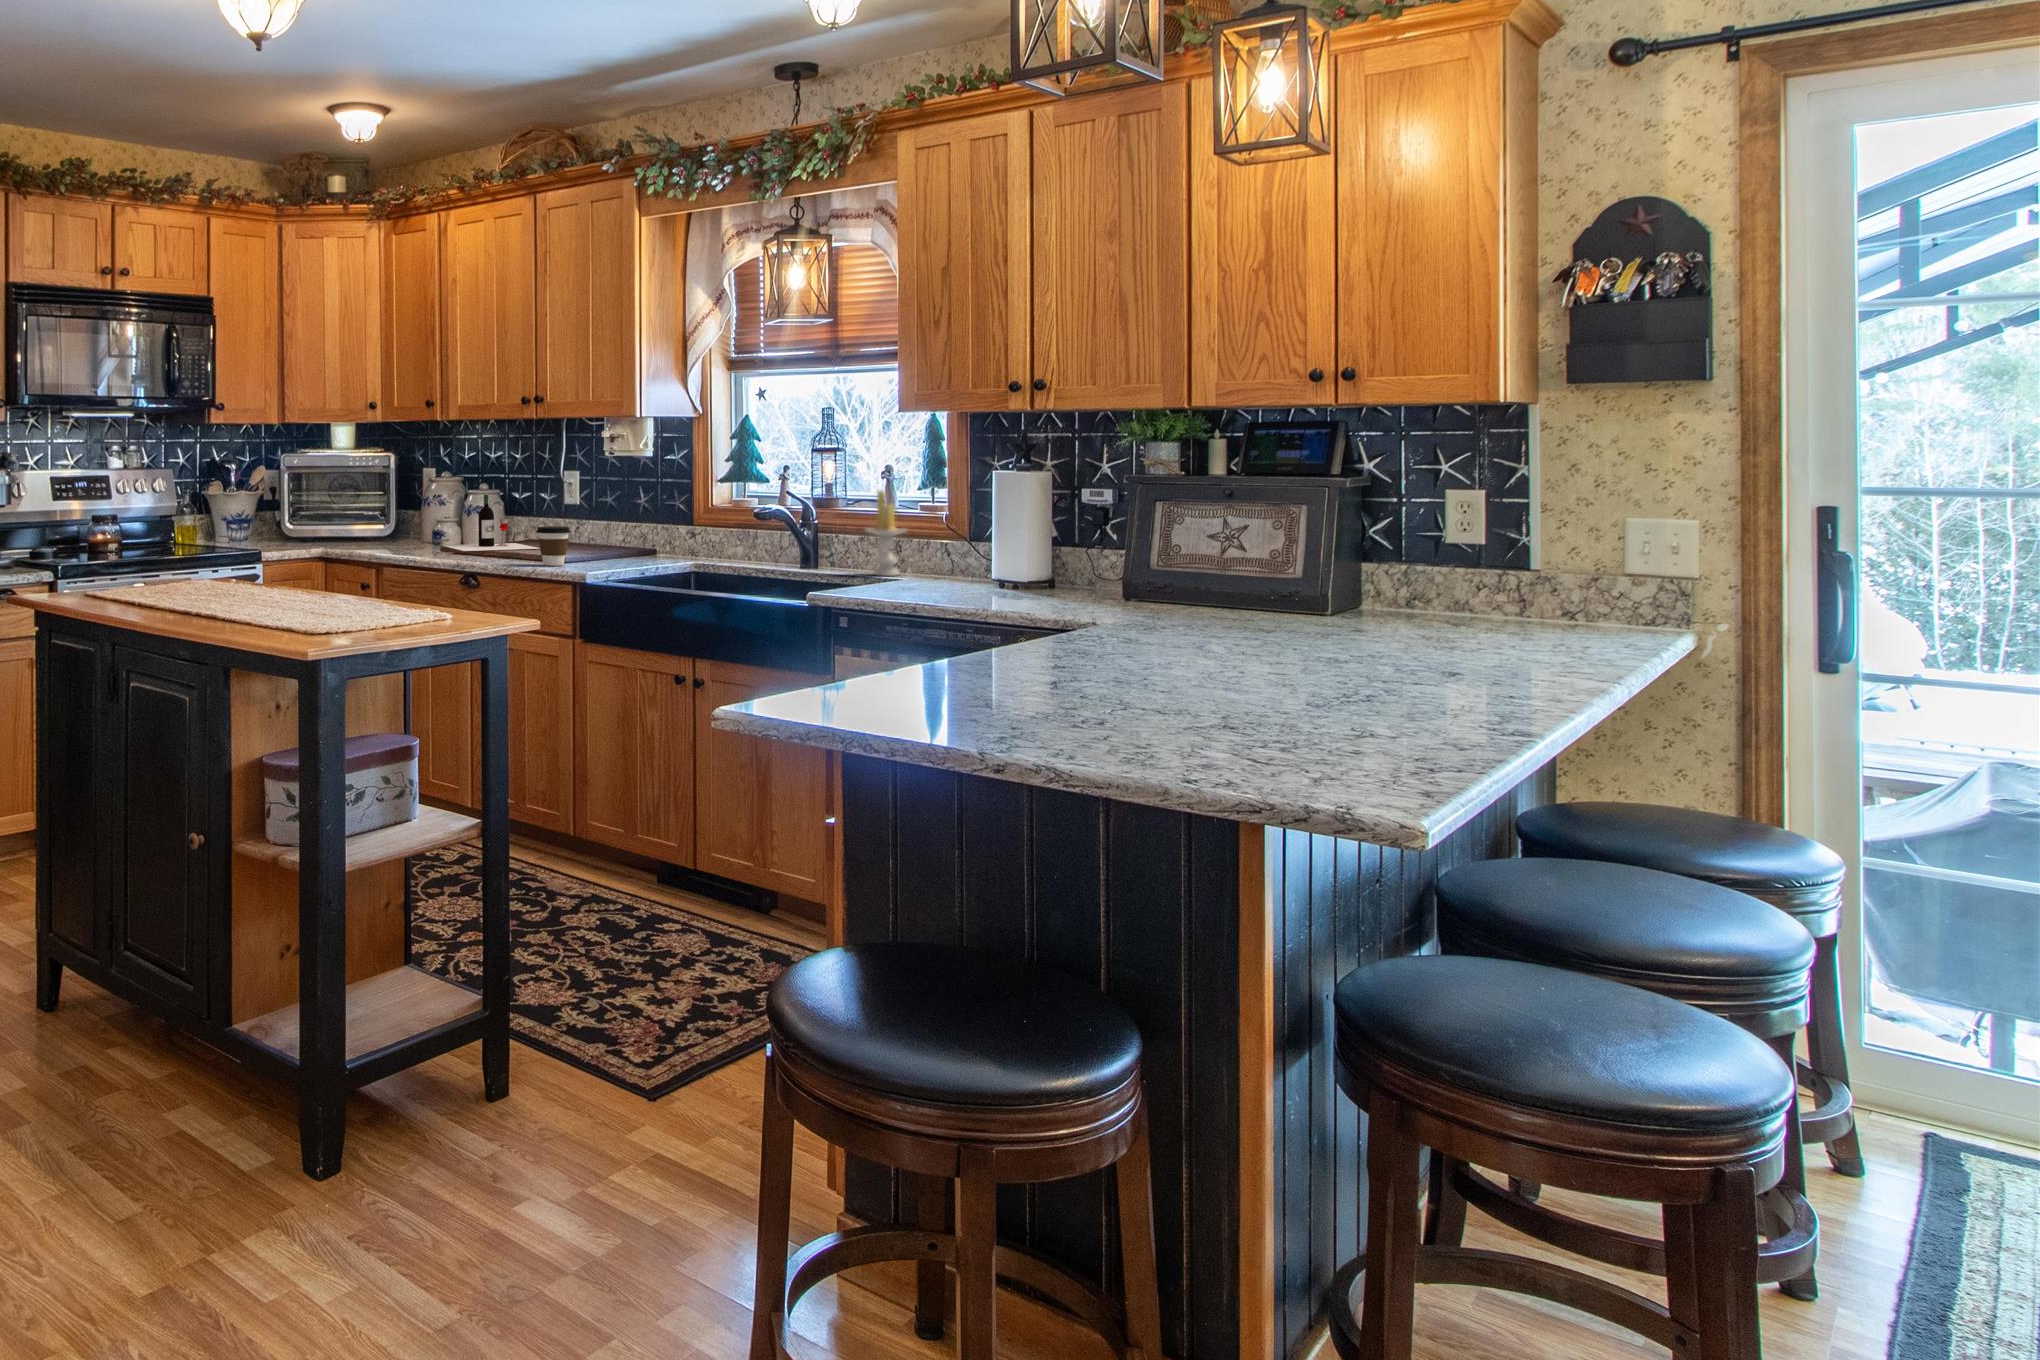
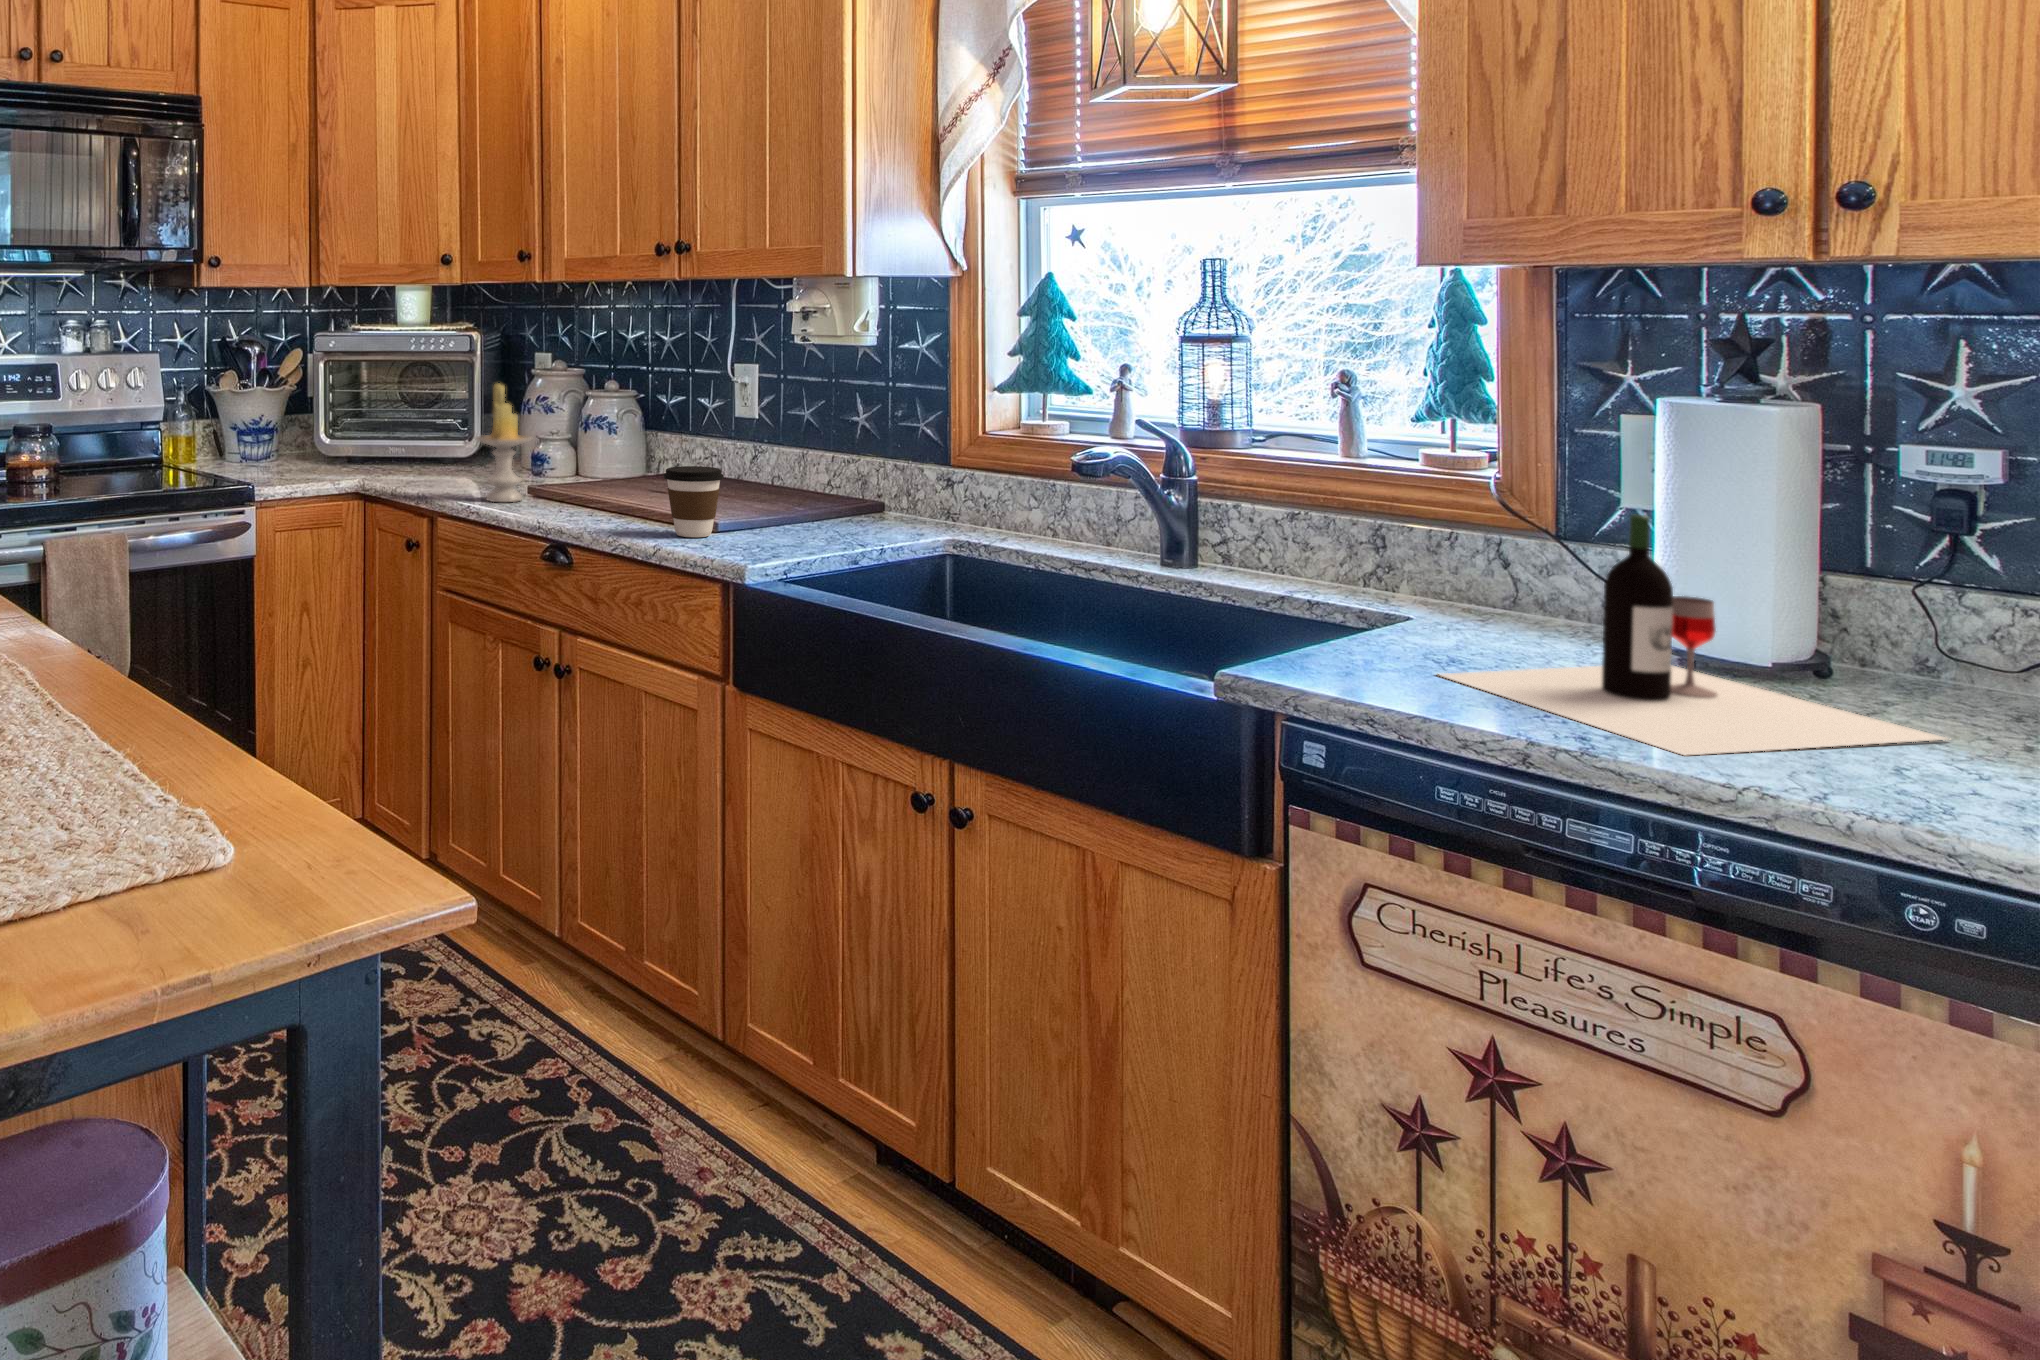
candle: present [866,491,906,576] -> present [476,384,532,502]
wine bottle: present [443,495,540,551] -> present [1441,514,1946,755]

